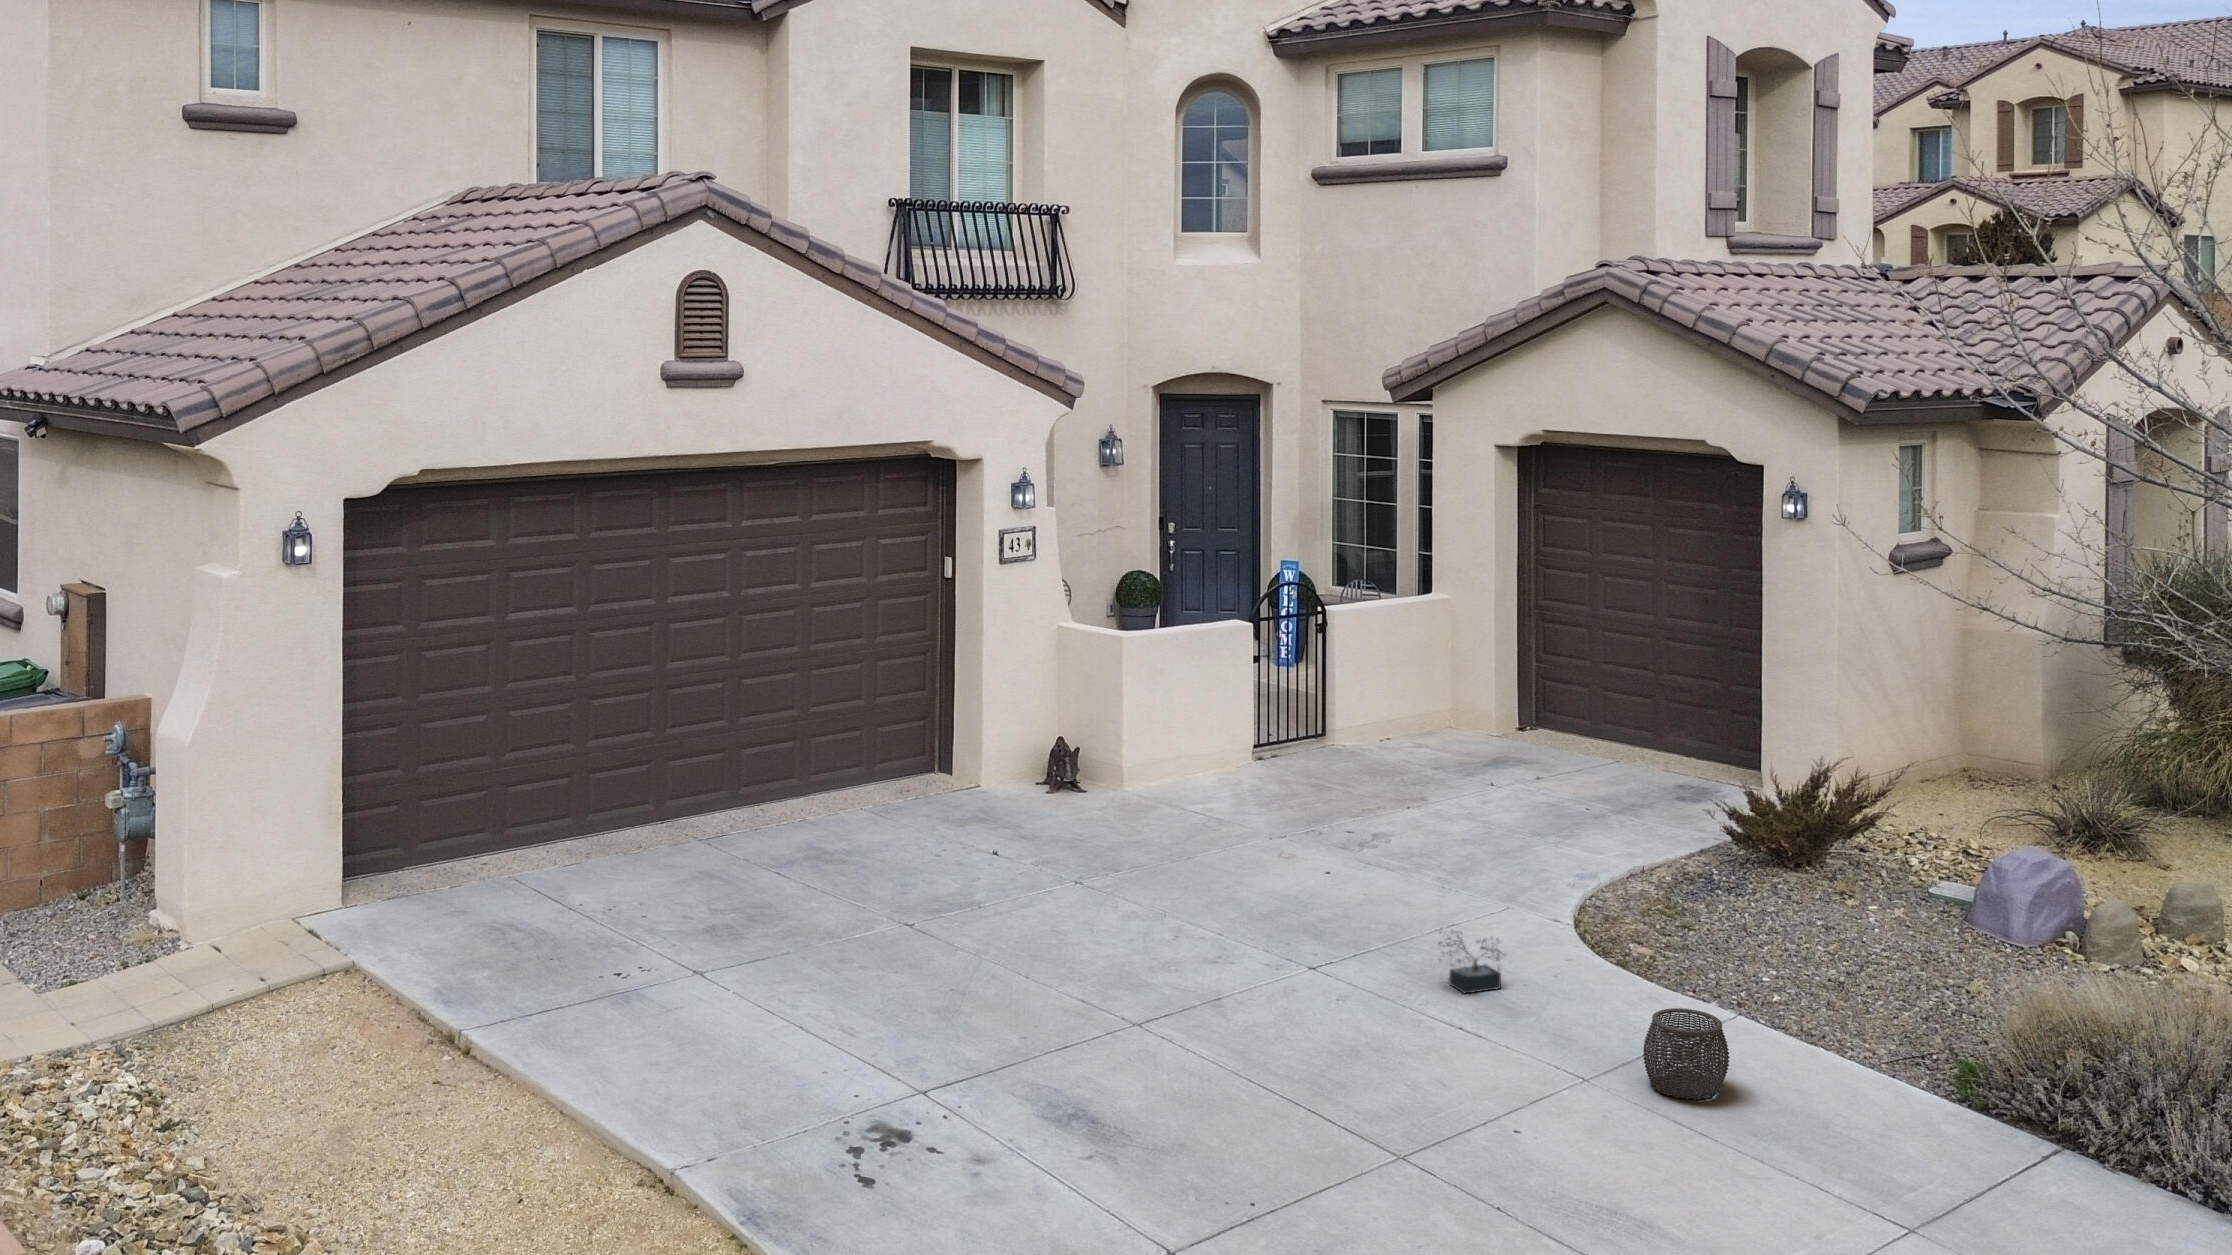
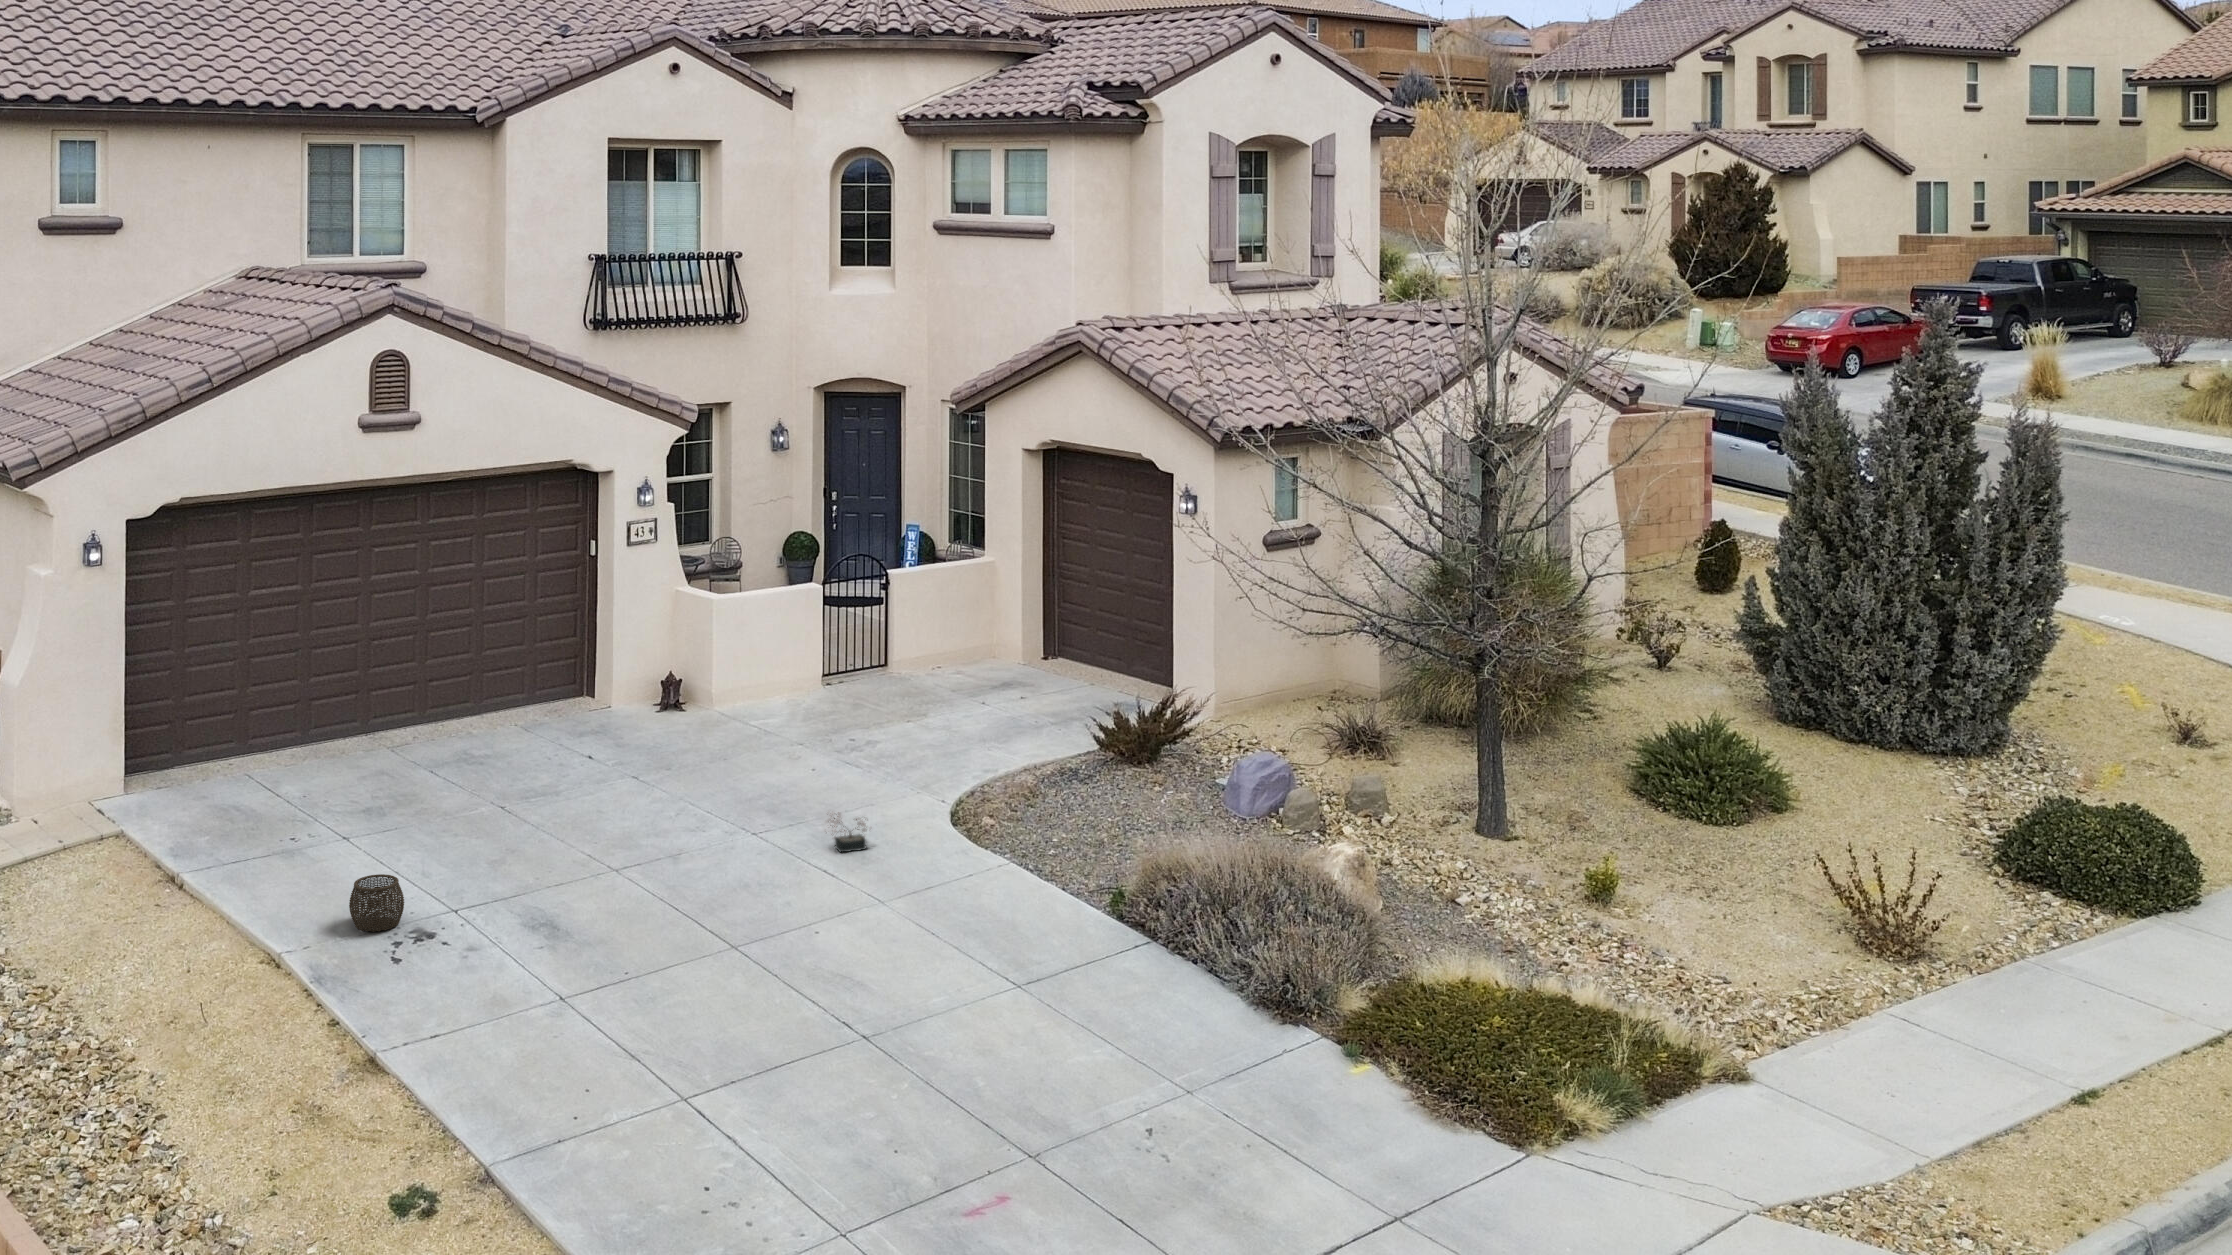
woven basket: present [1643,1008,1730,1100] -> present [349,874,404,932]

